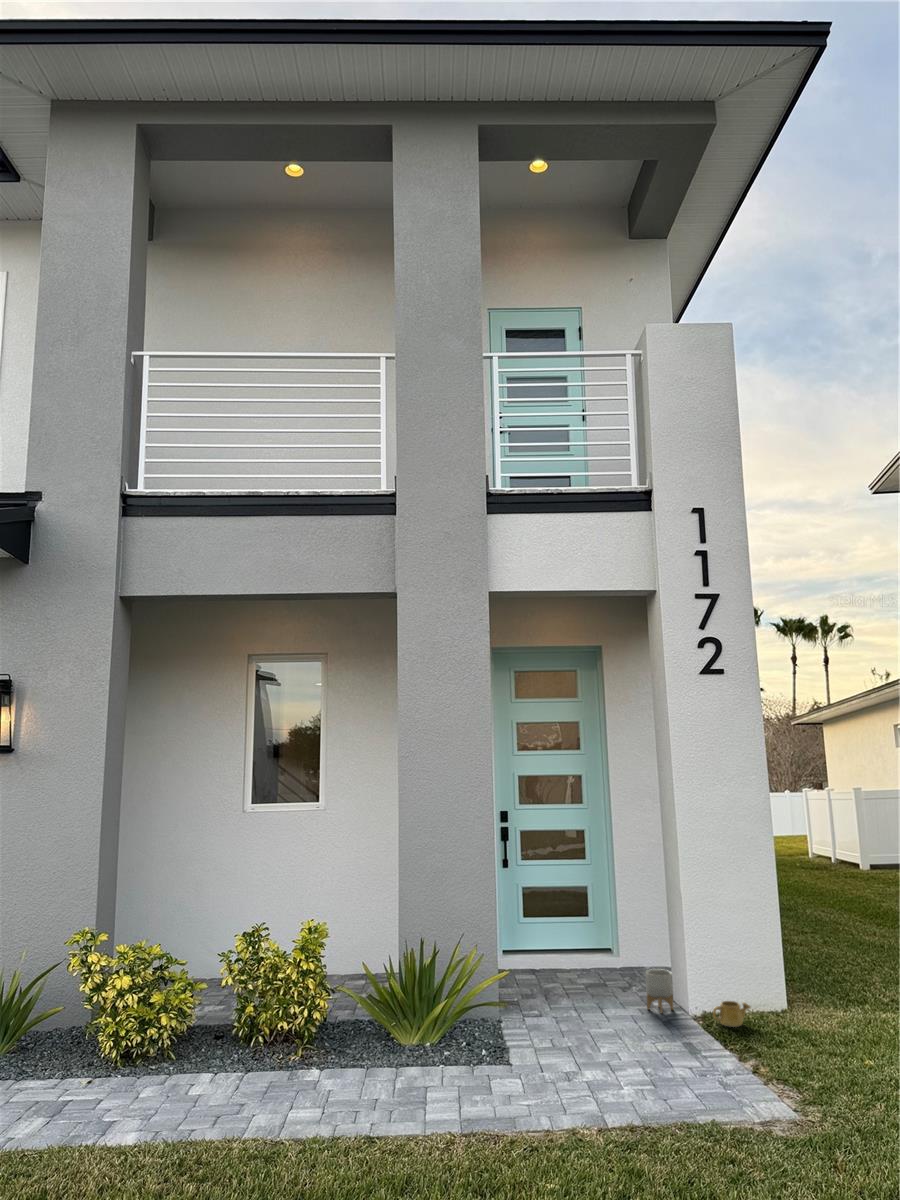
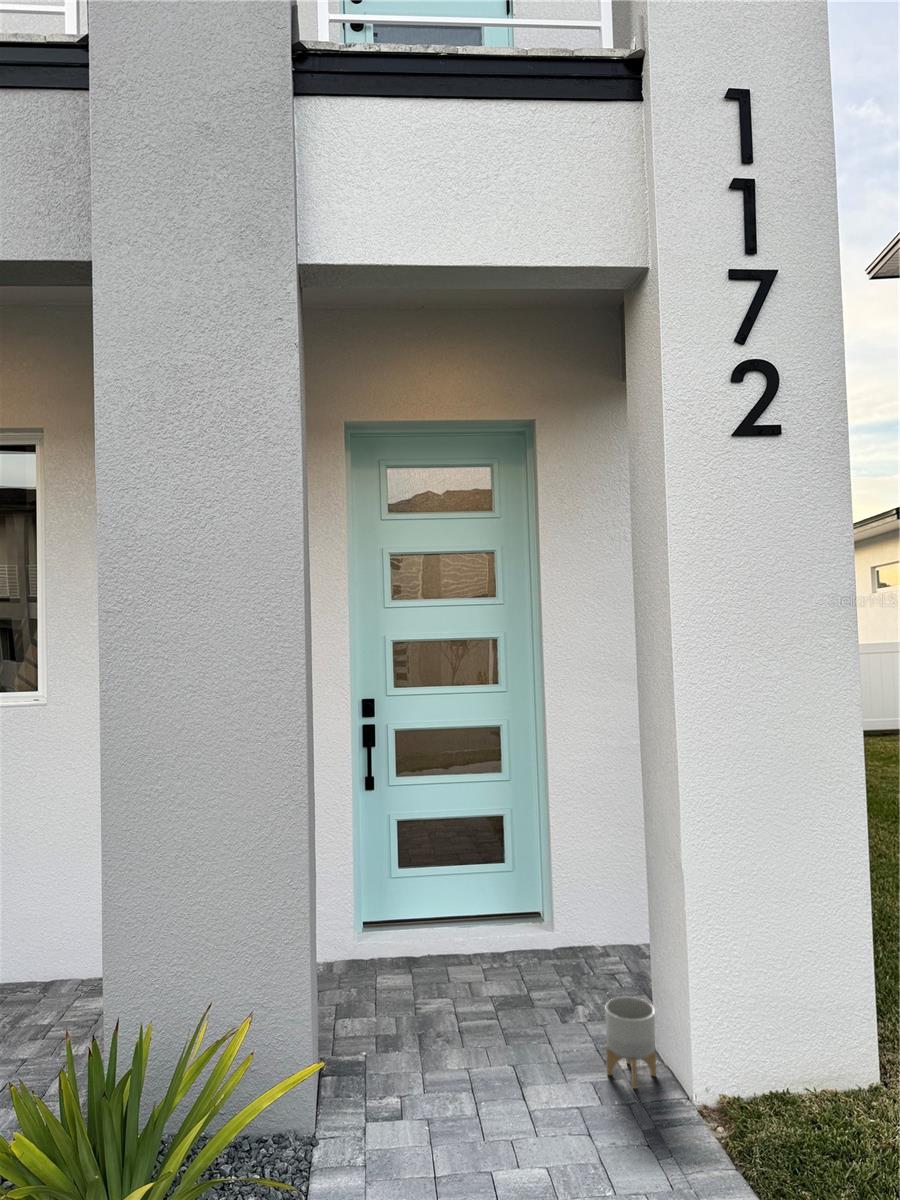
watering can: present [713,1001,751,1027] -> none [741,1078,815,1139]

